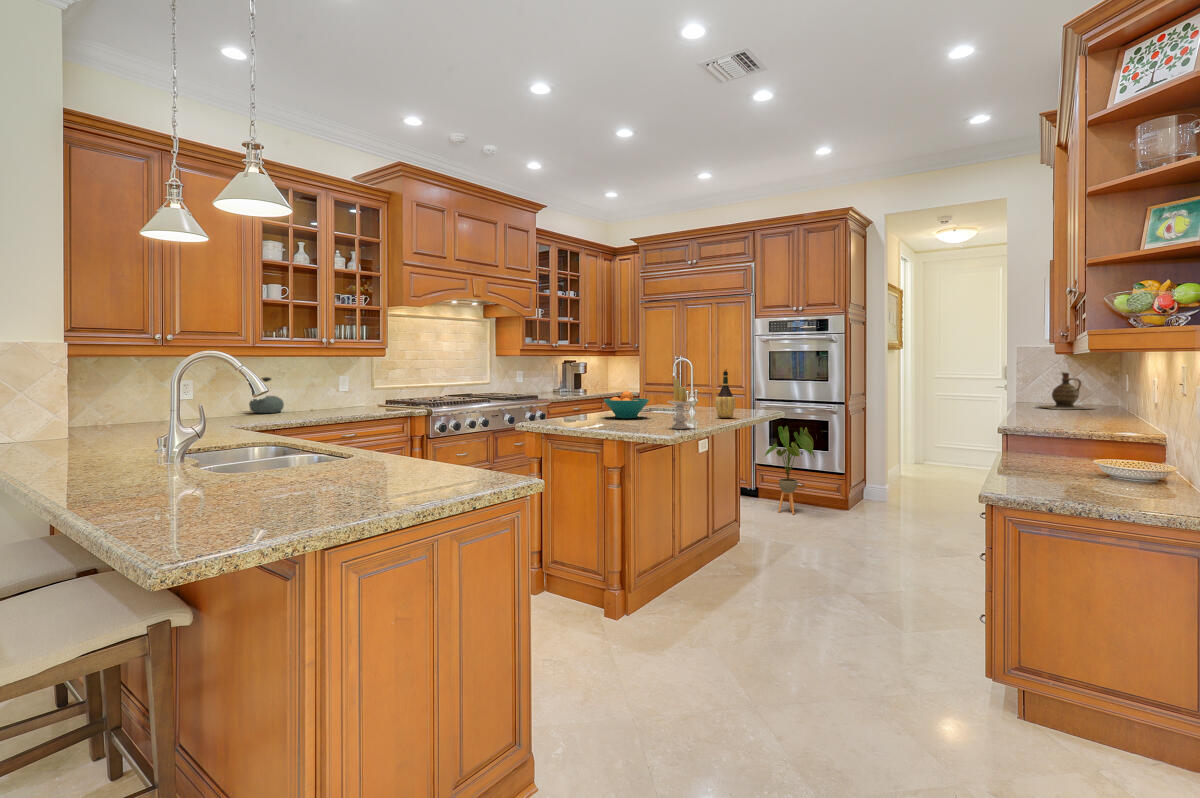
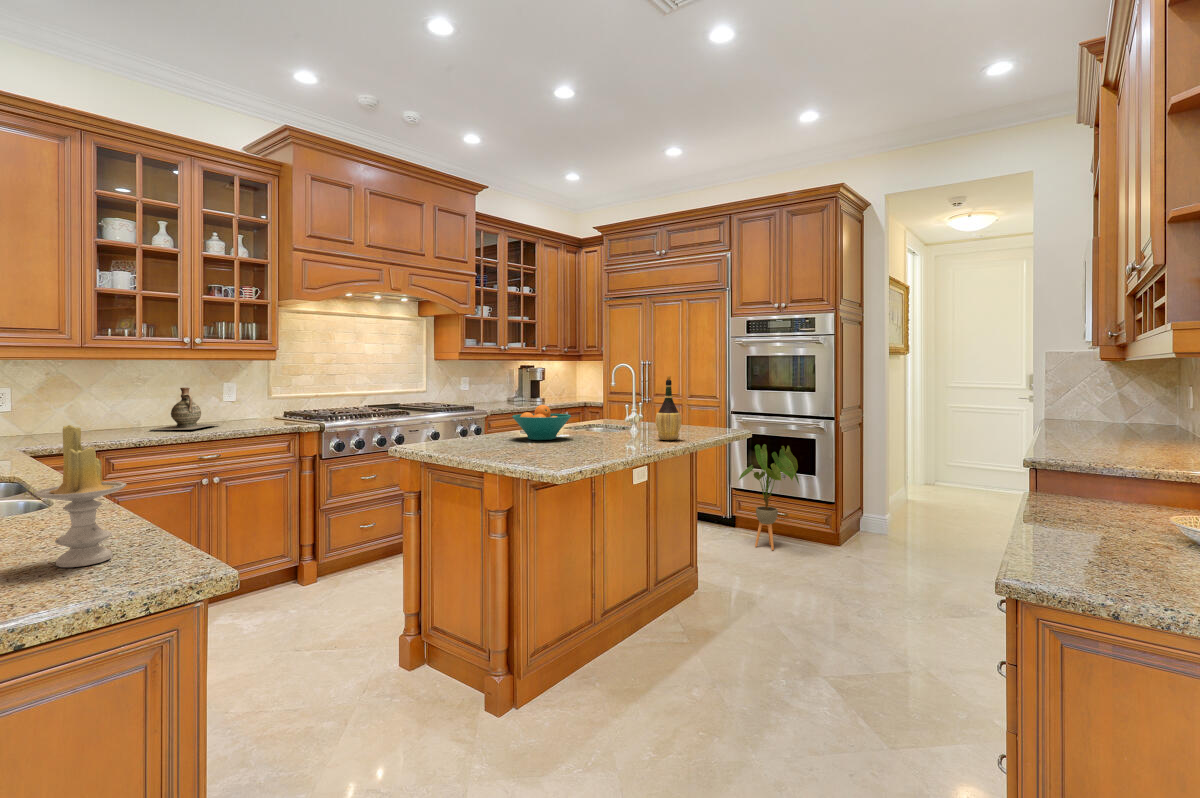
ceramic jug: present [1038,373,1089,409] -> present [150,388,216,430]
kettle: present [249,377,284,413] -> none [92,385,140,429]
candle: present [668,379,692,429] -> present [34,425,127,567]

